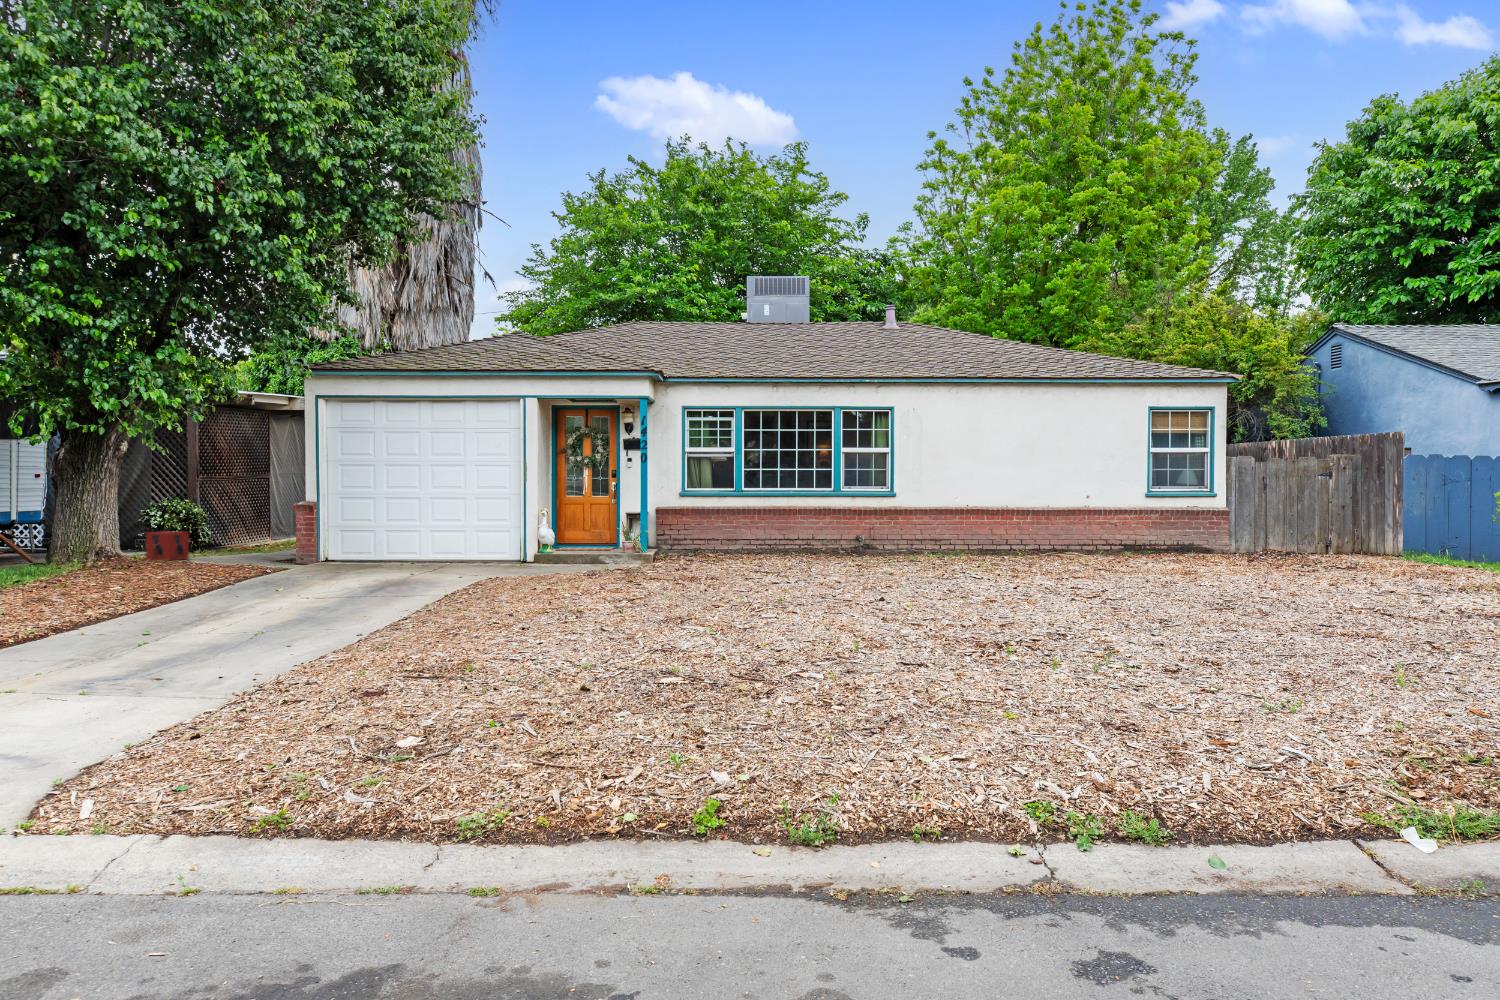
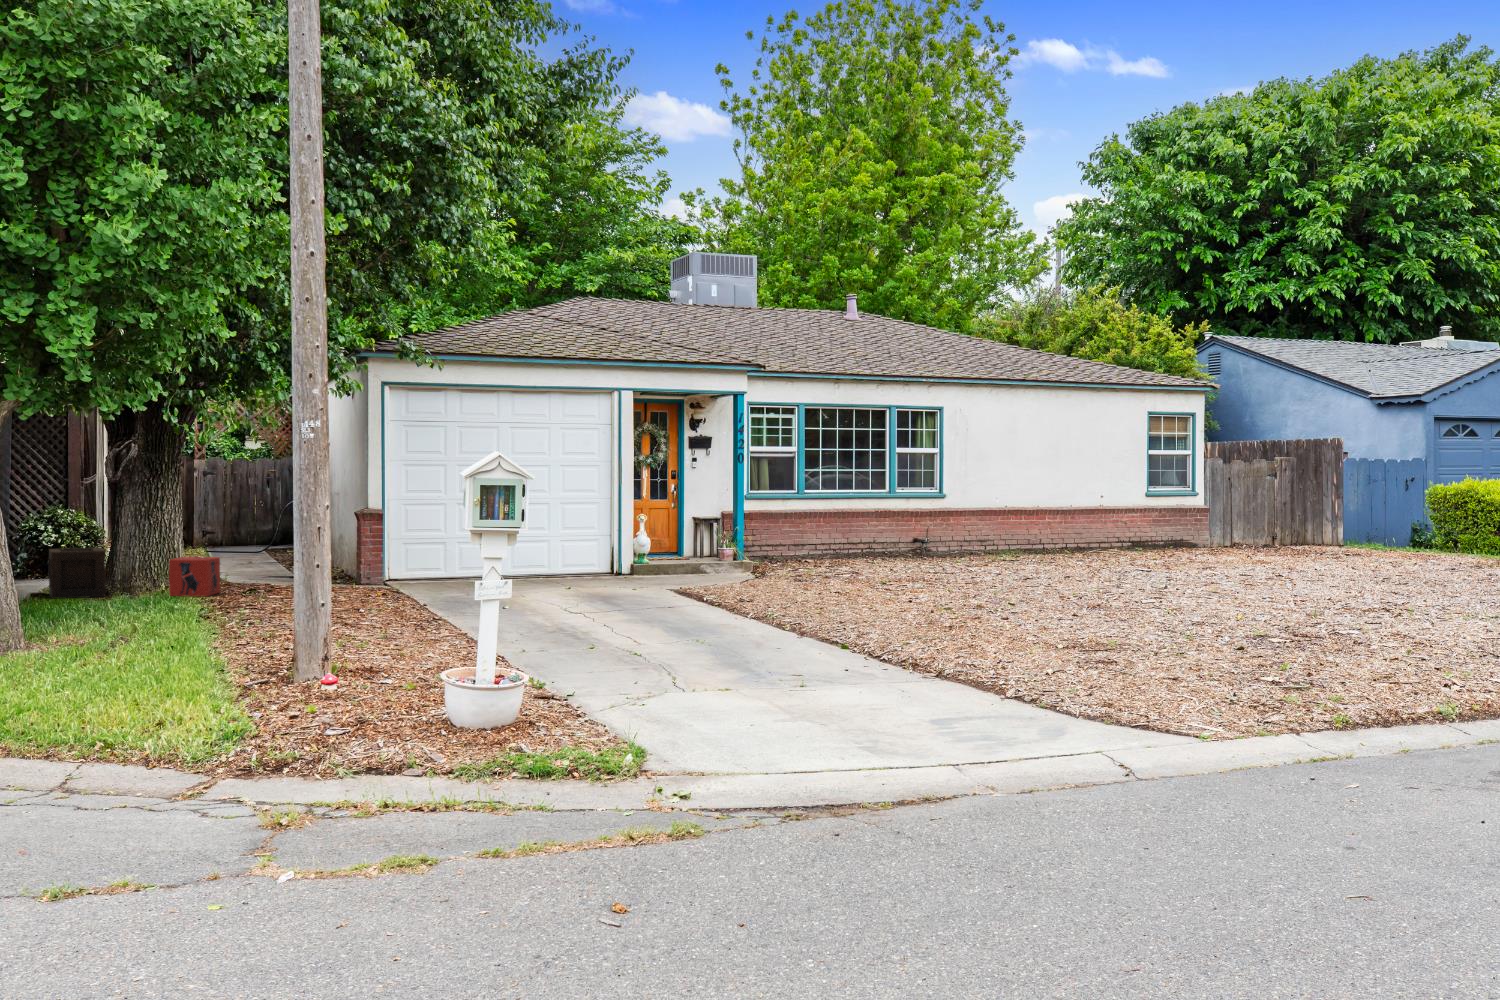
wooden crate: none [67,523,115,558] -> present [49,548,106,599]

